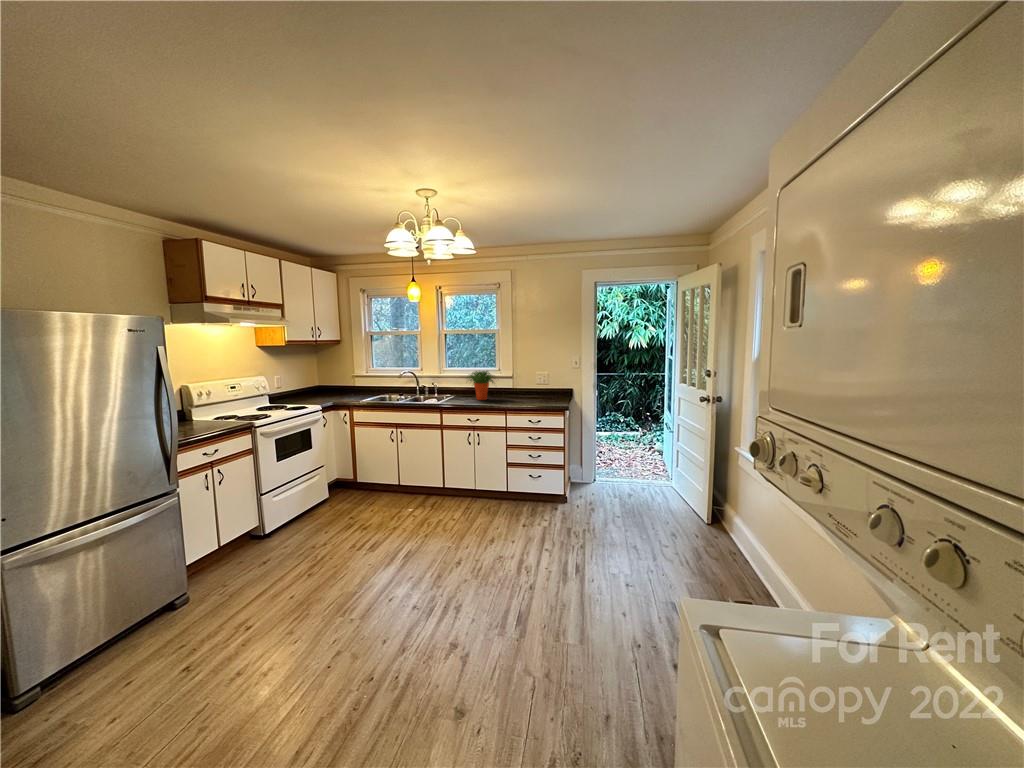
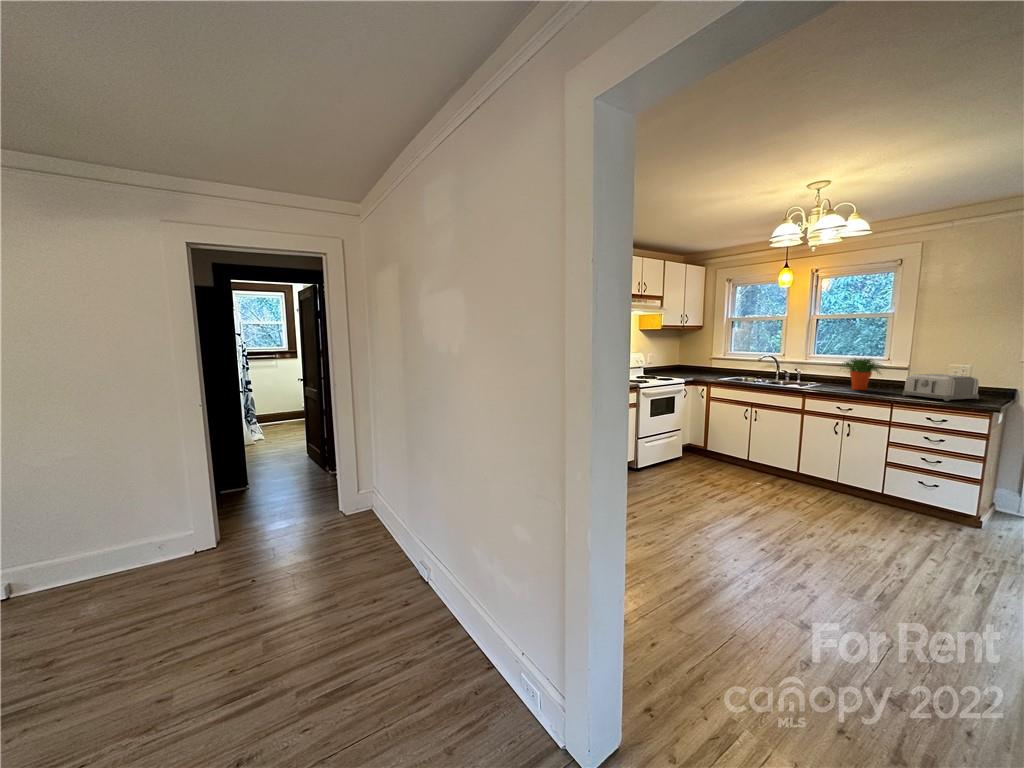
toaster: none [511,381,554,404] -> present [903,374,979,401]

